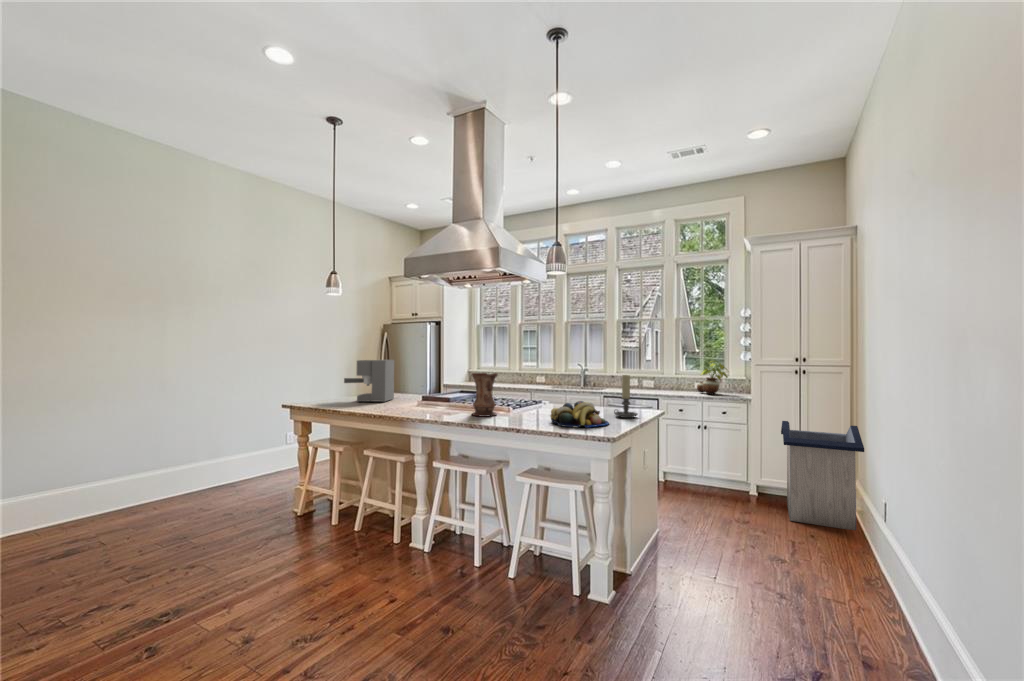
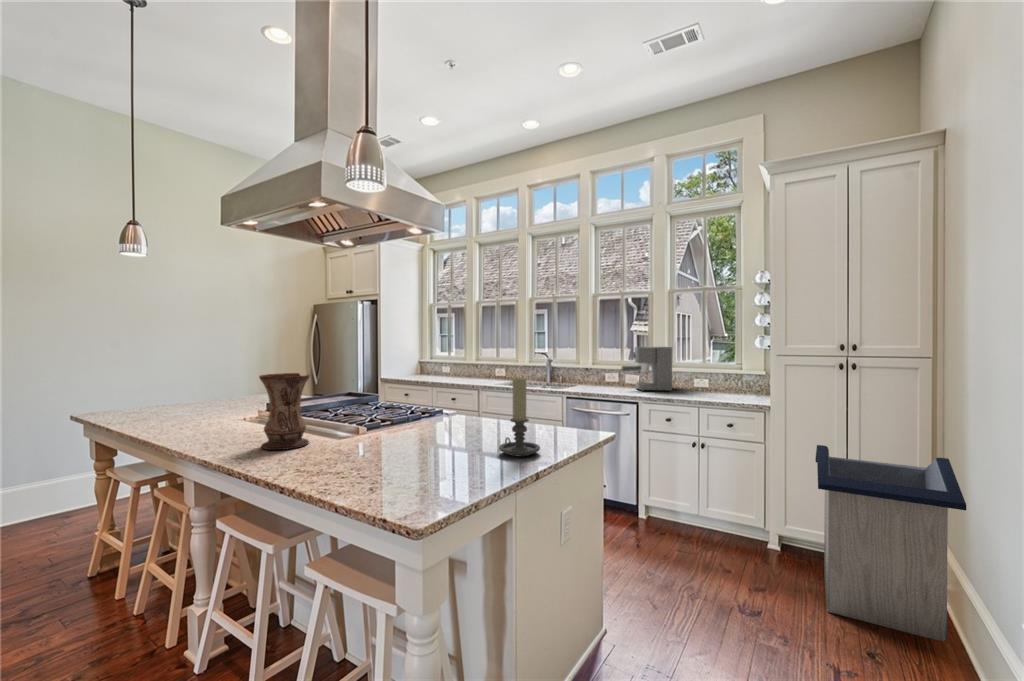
coffee maker: present [344,360,394,402] -> present [621,346,672,391]
potted plant: present [697,361,728,394] -> none [693,348,739,397]
fruit bowl: present [550,401,609,428] -> none [353,427,465,490]

